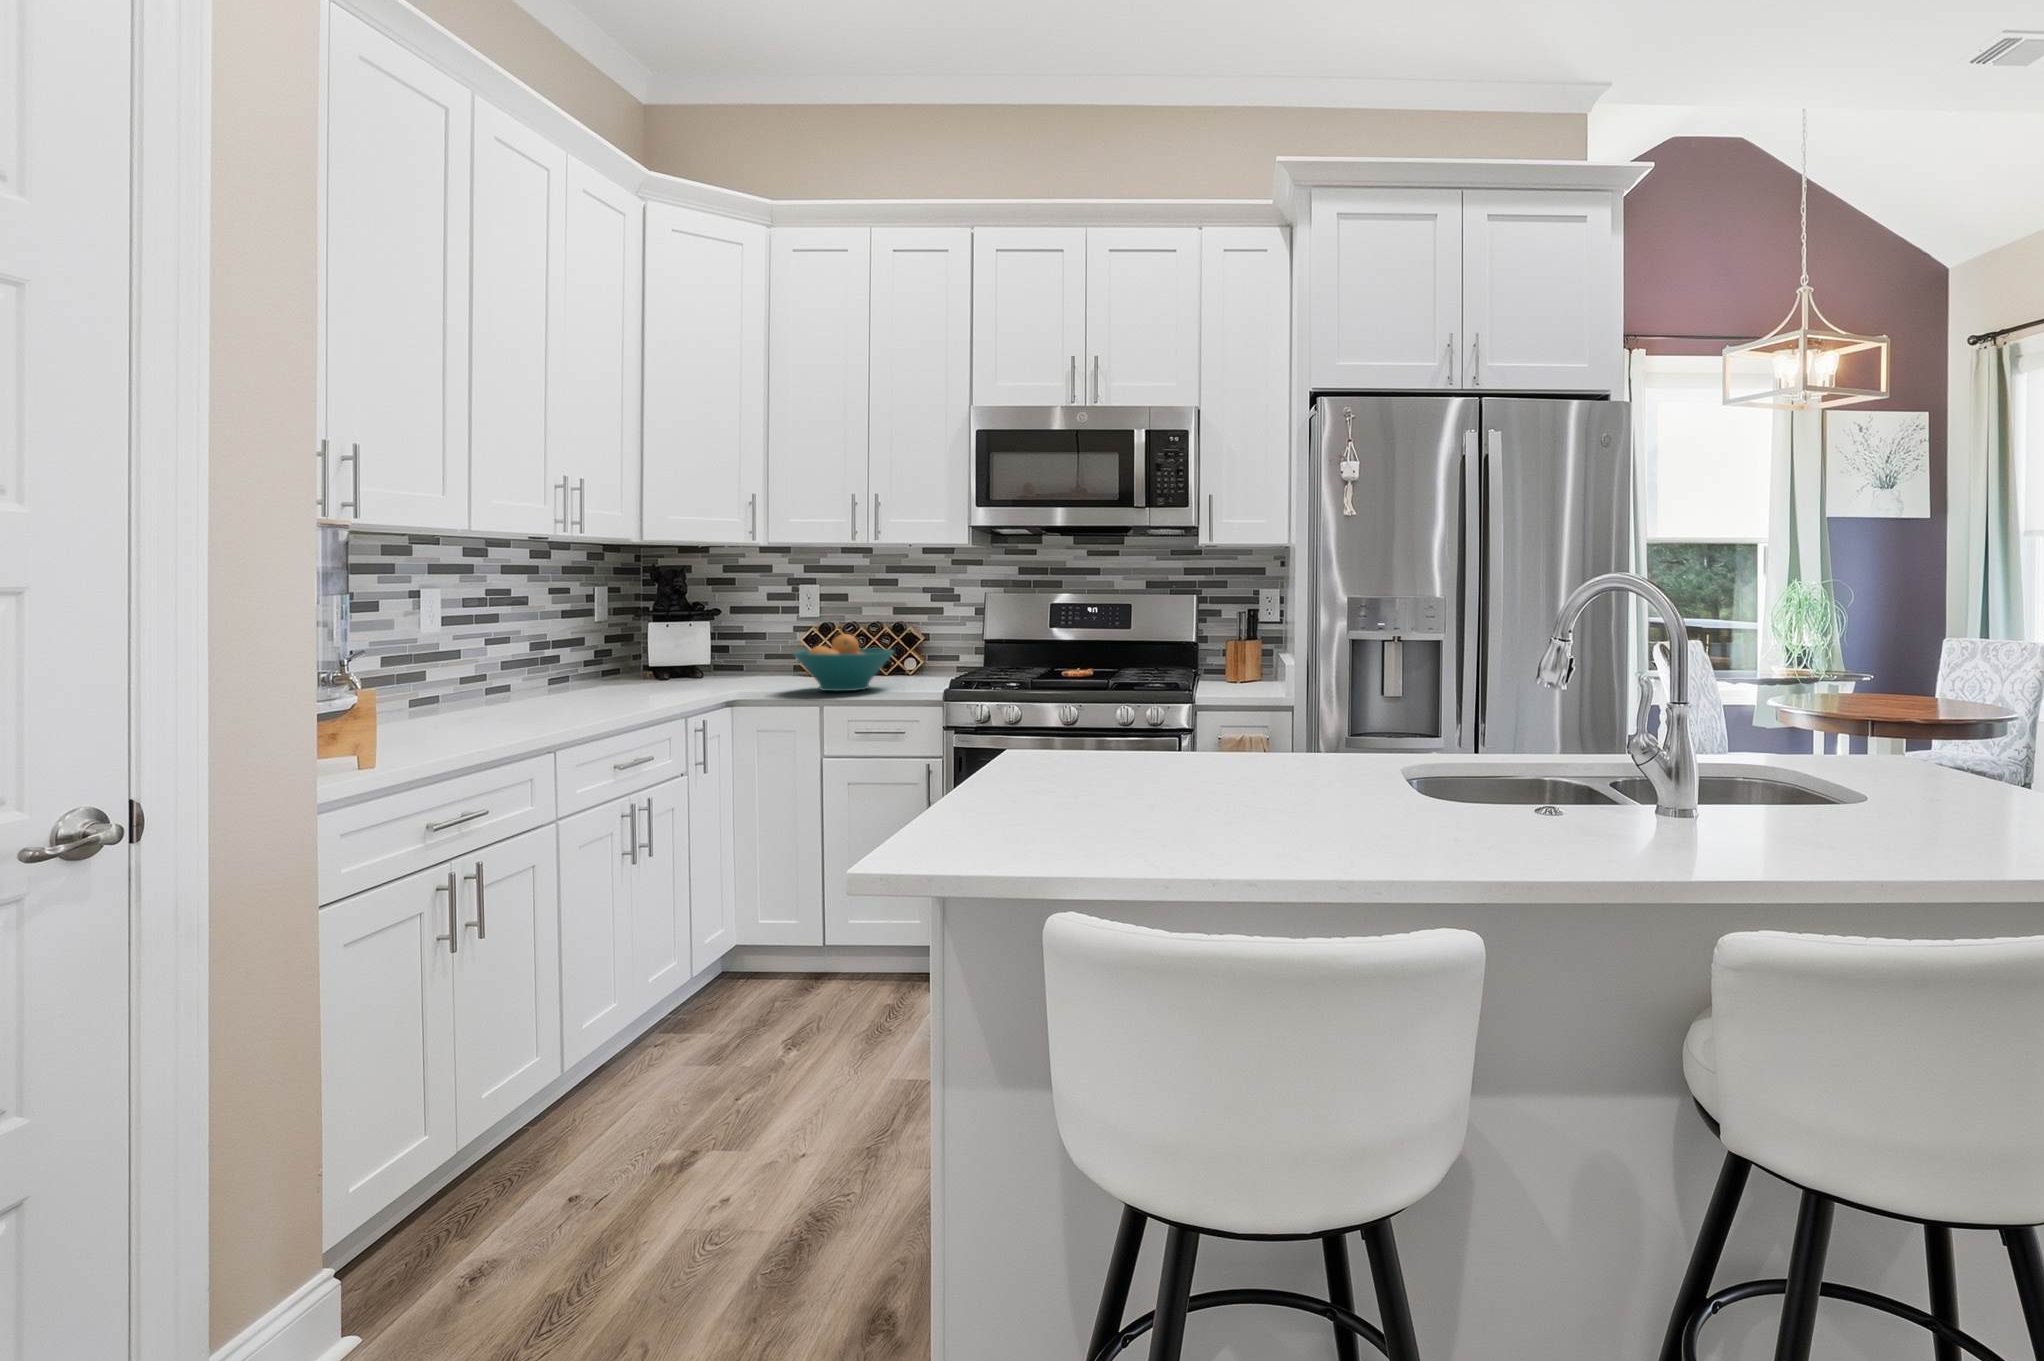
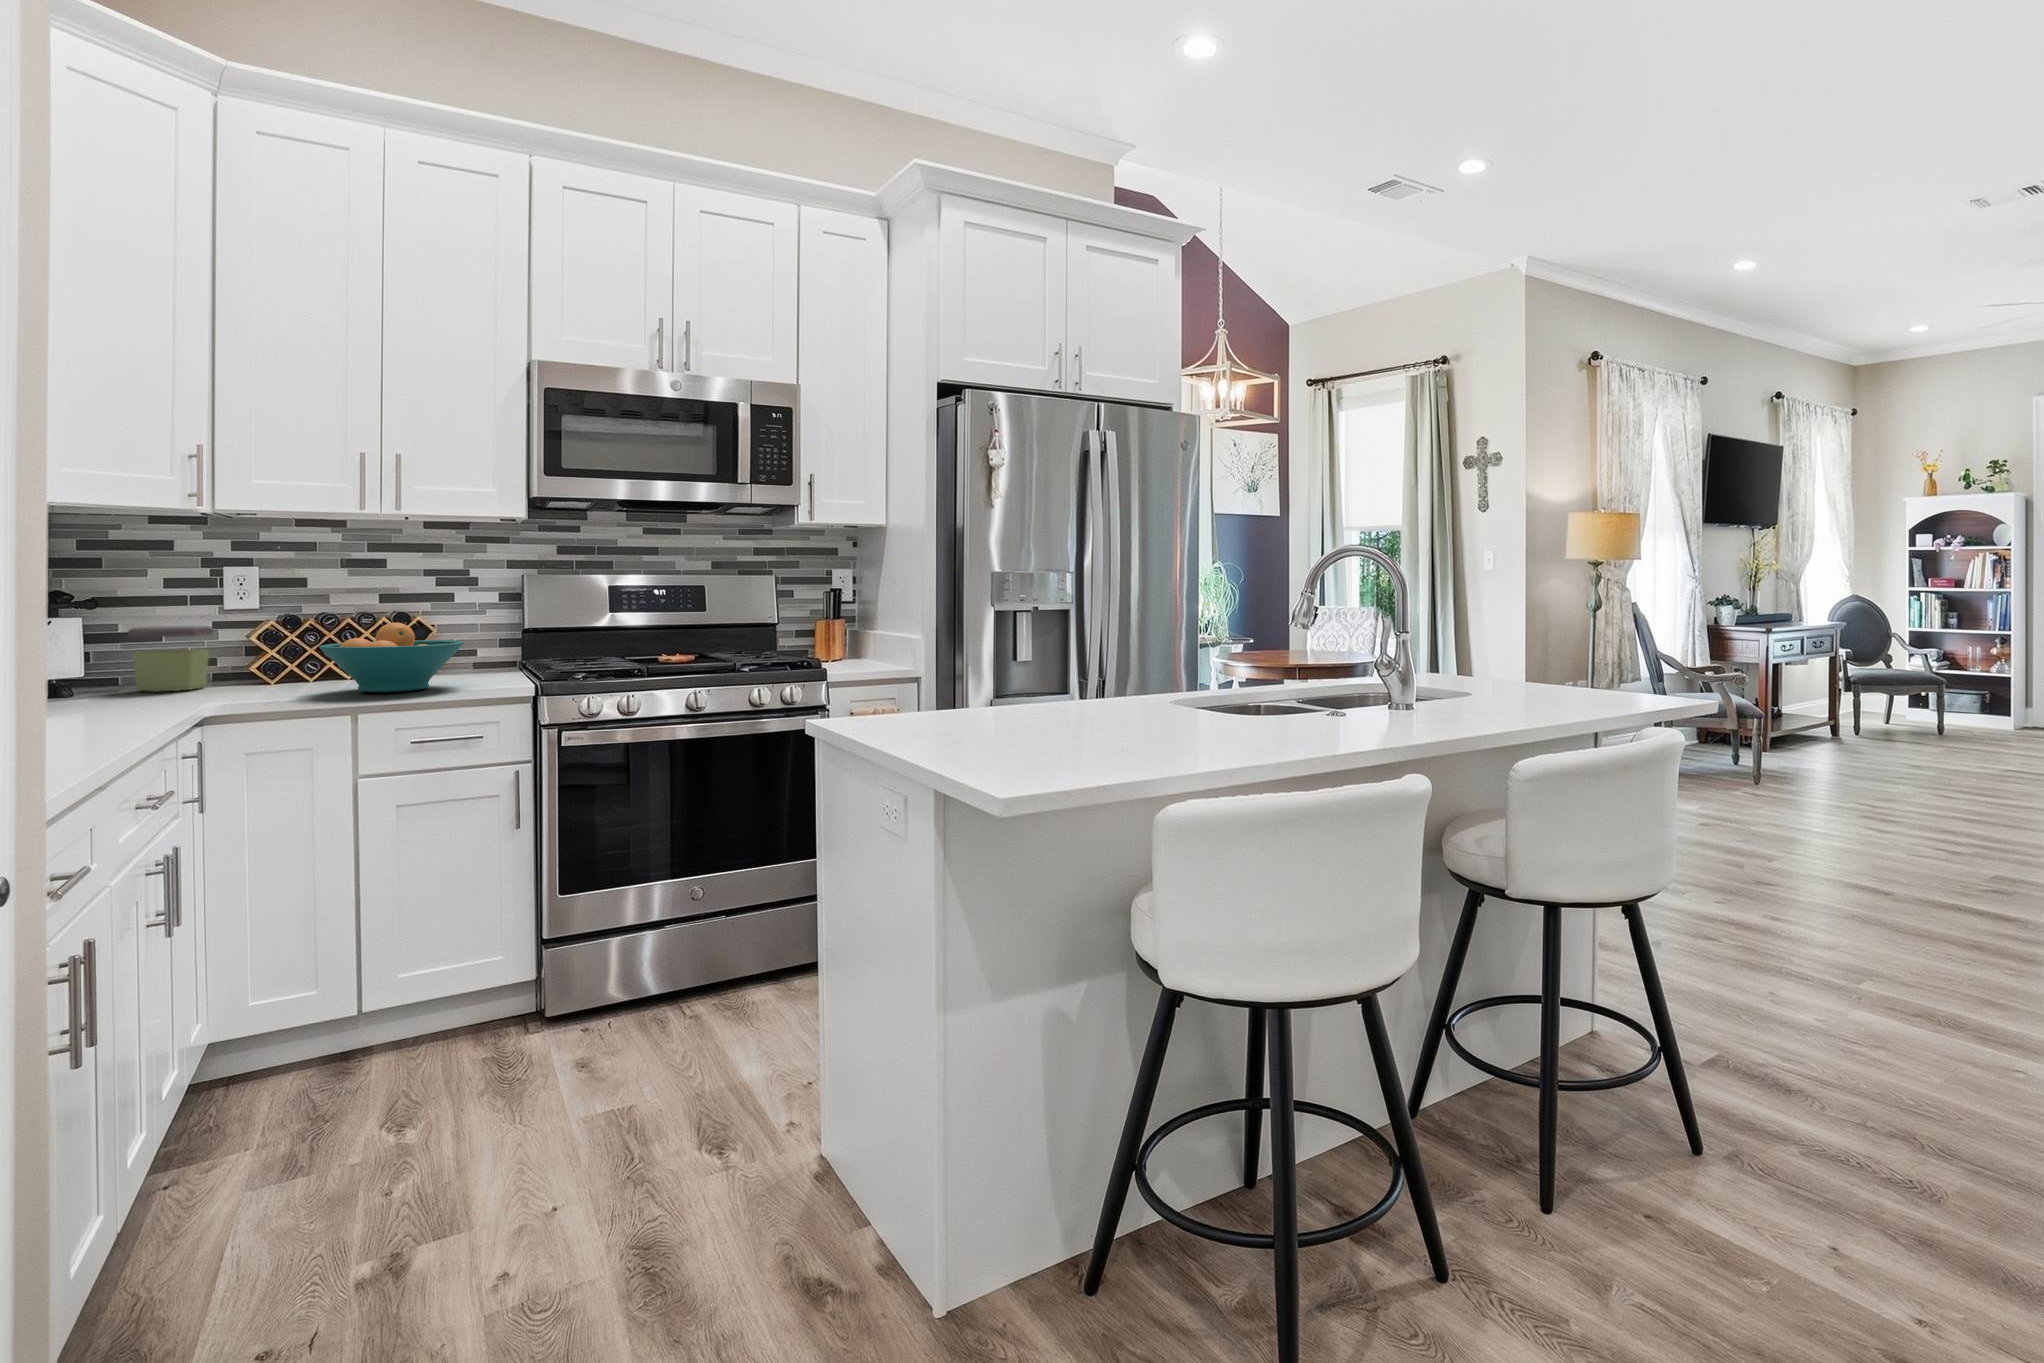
jar: none [719,631,768,681] -> present [128,626,213,692]

